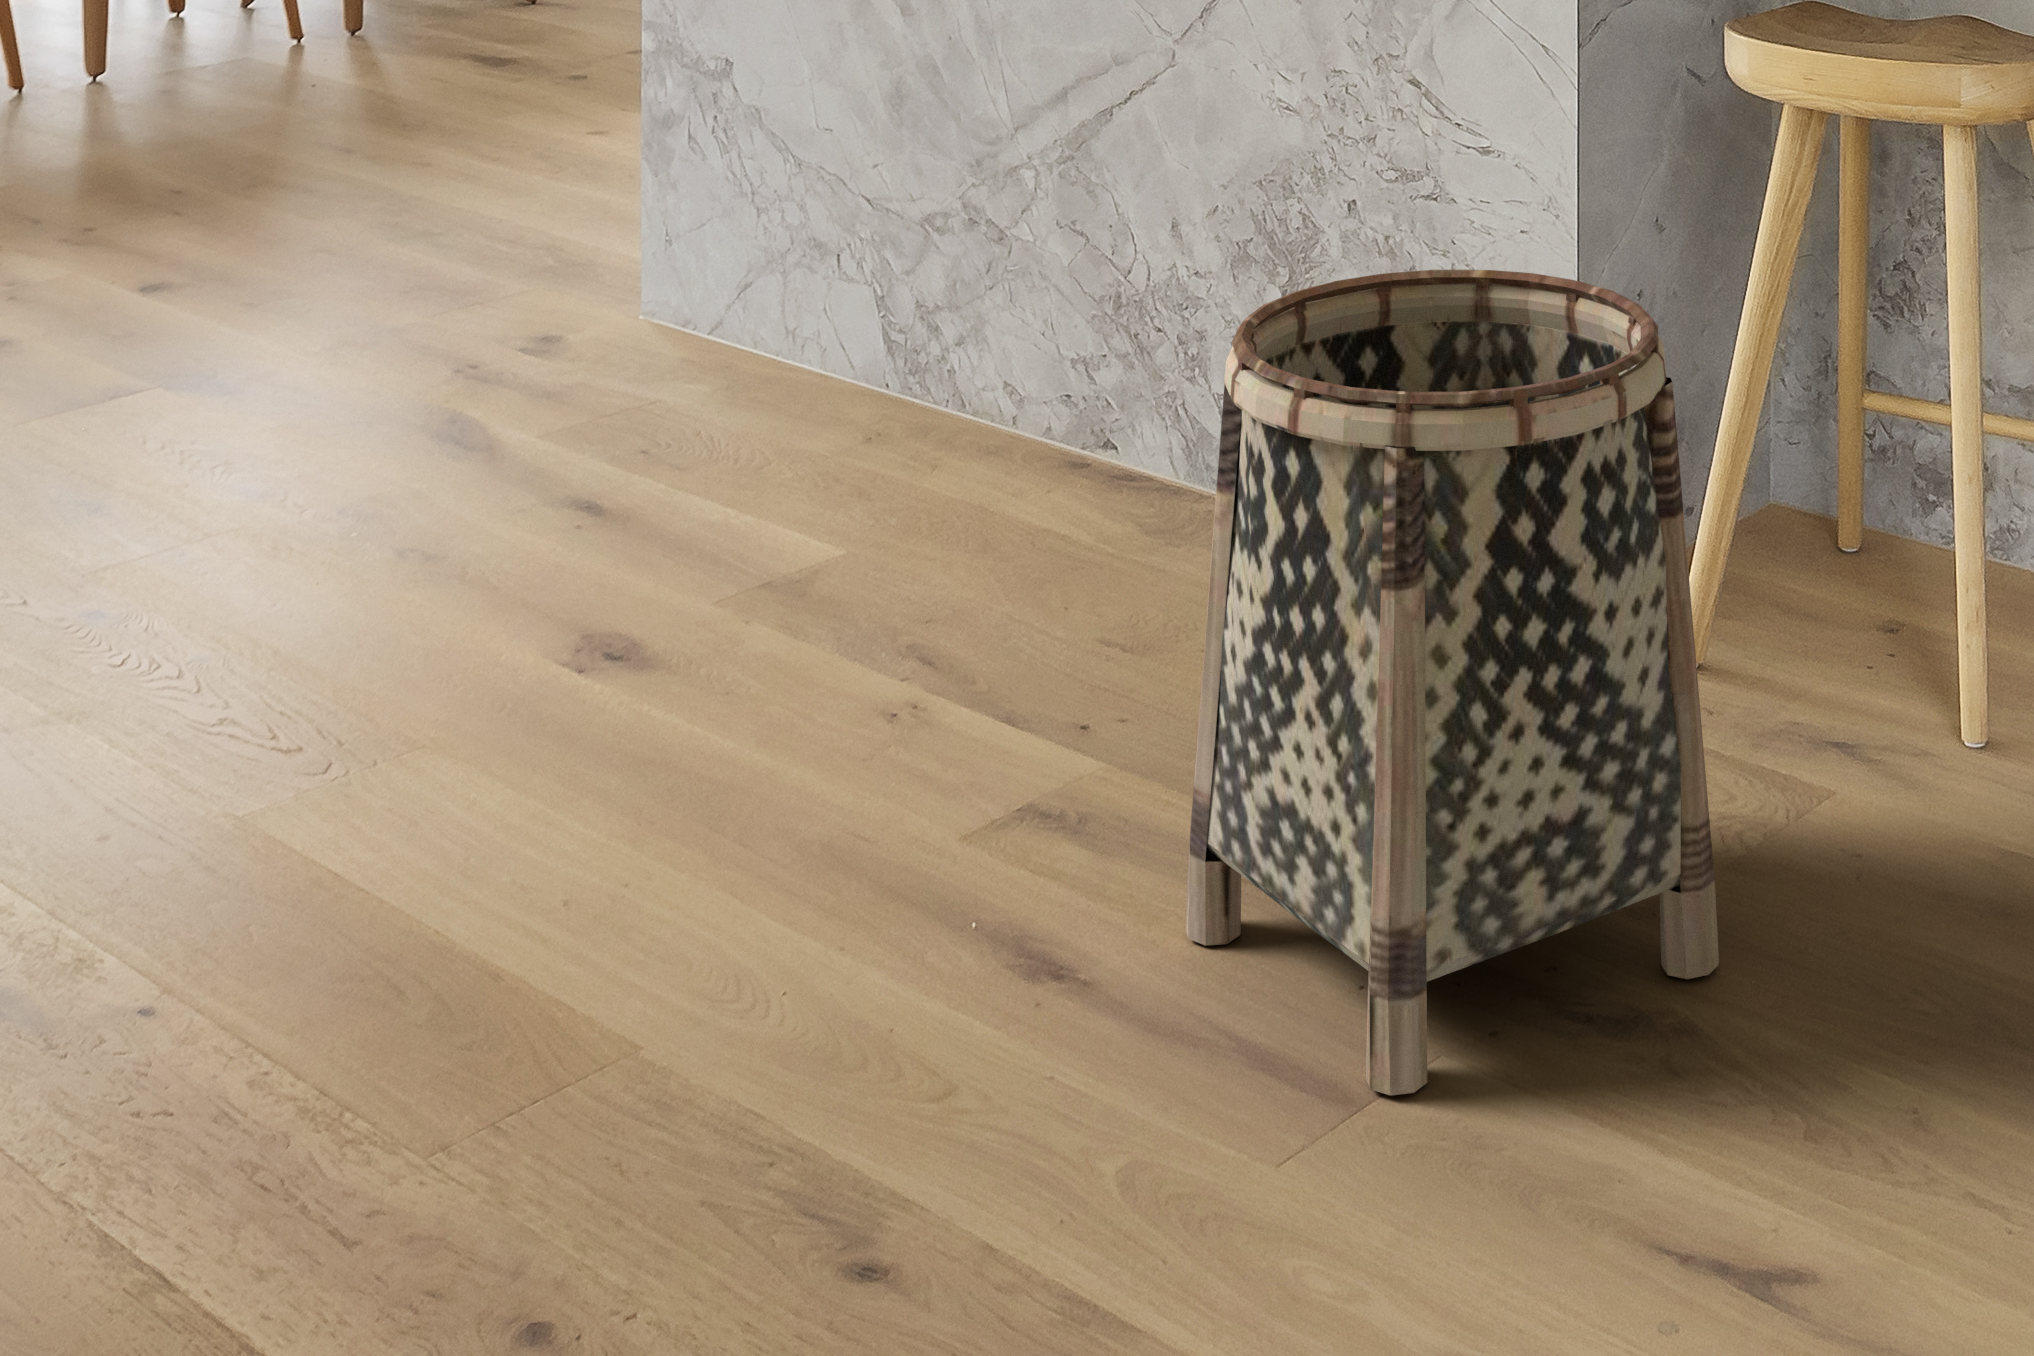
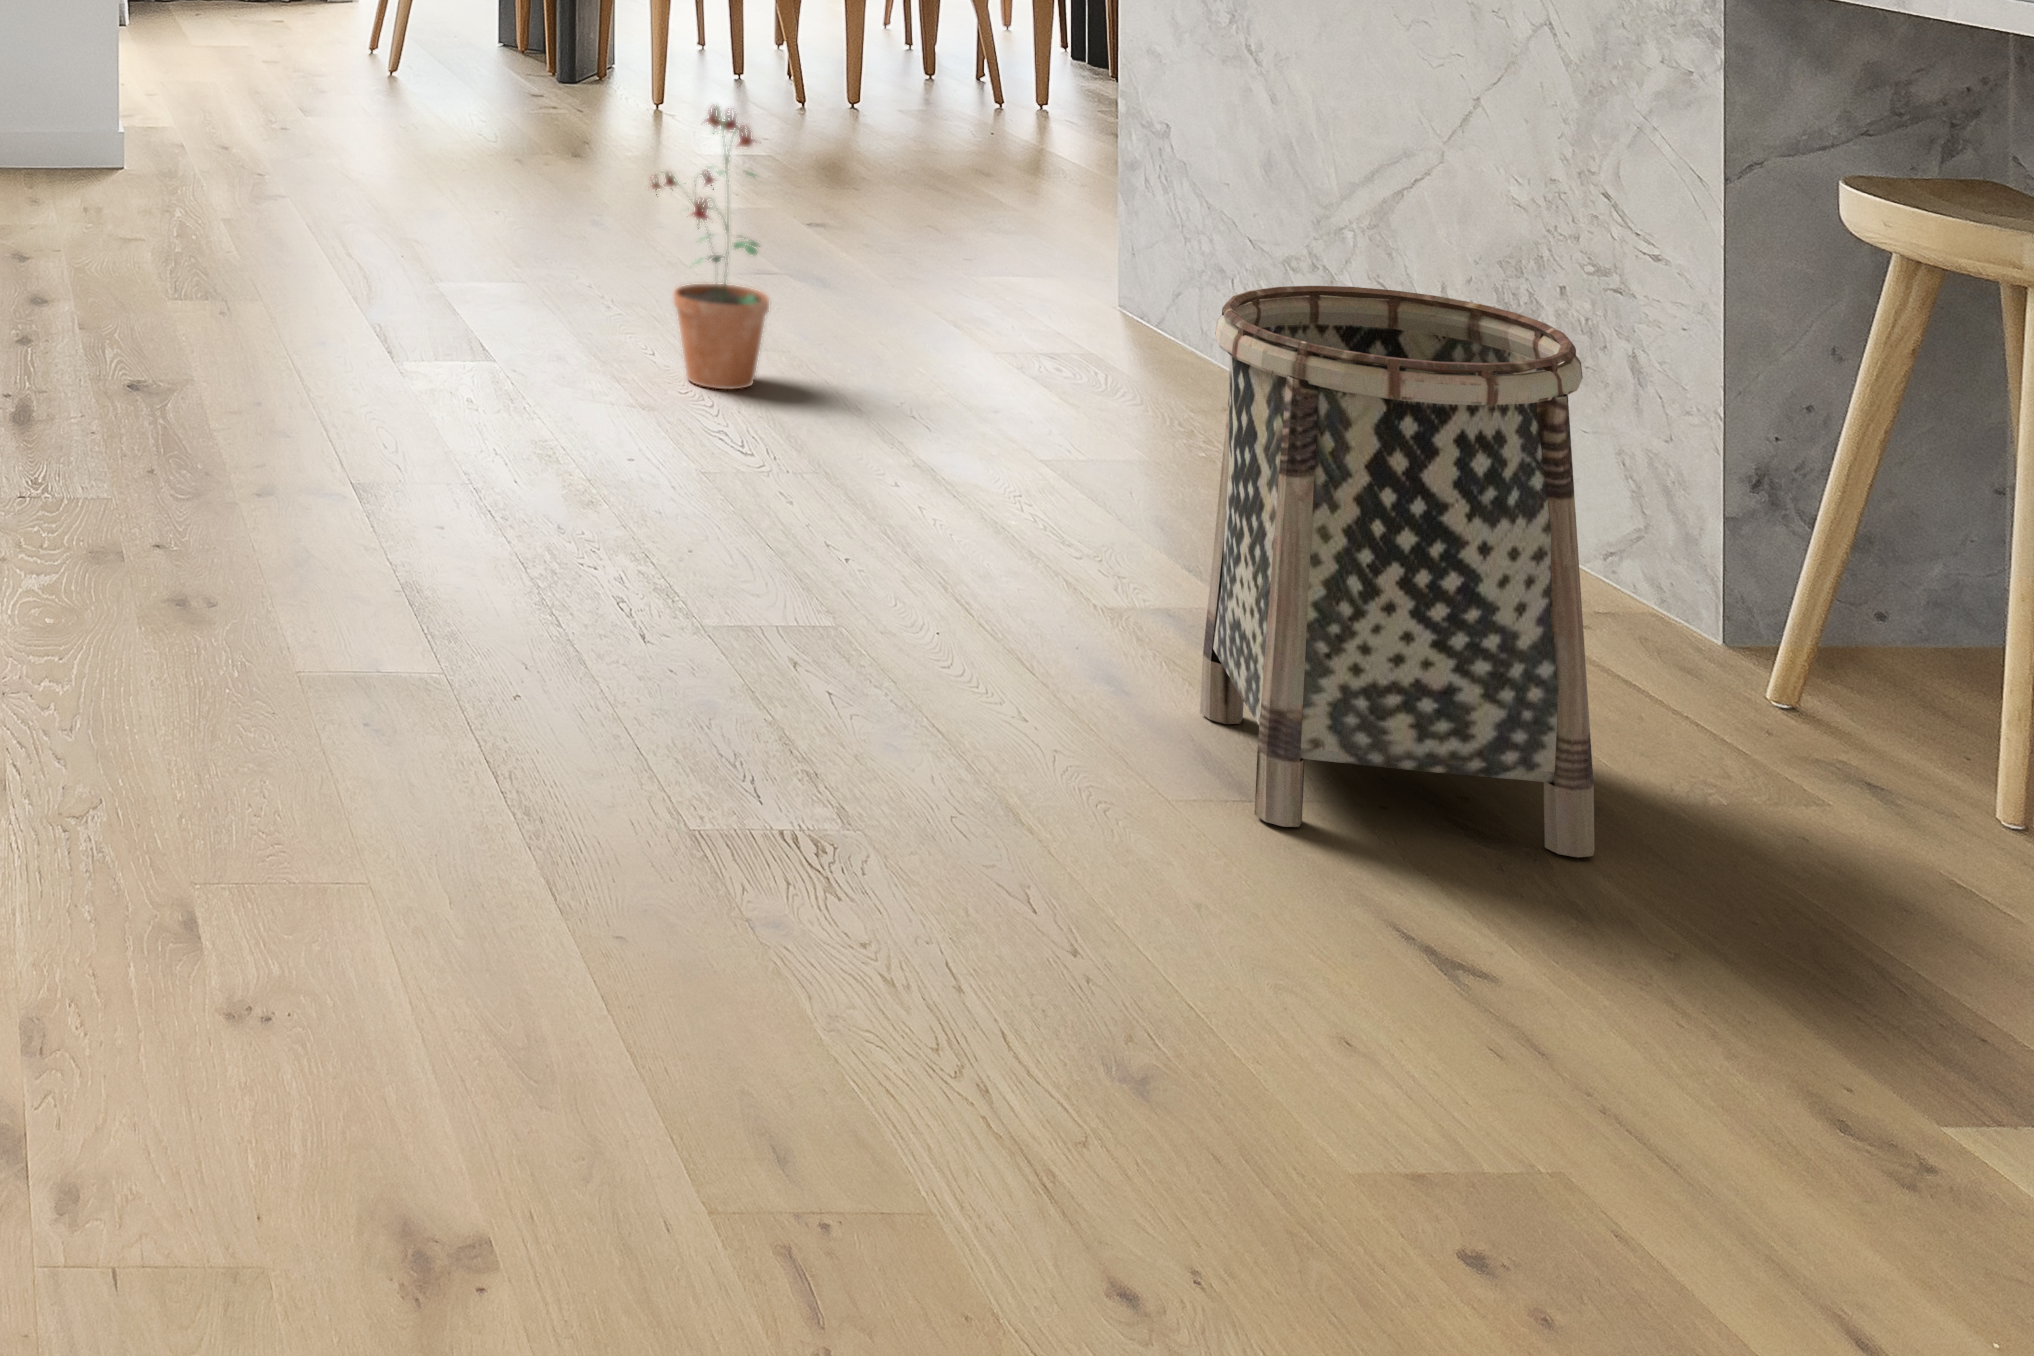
potted plant: none [24,149,262,611] -> present [652,106,769,389]

